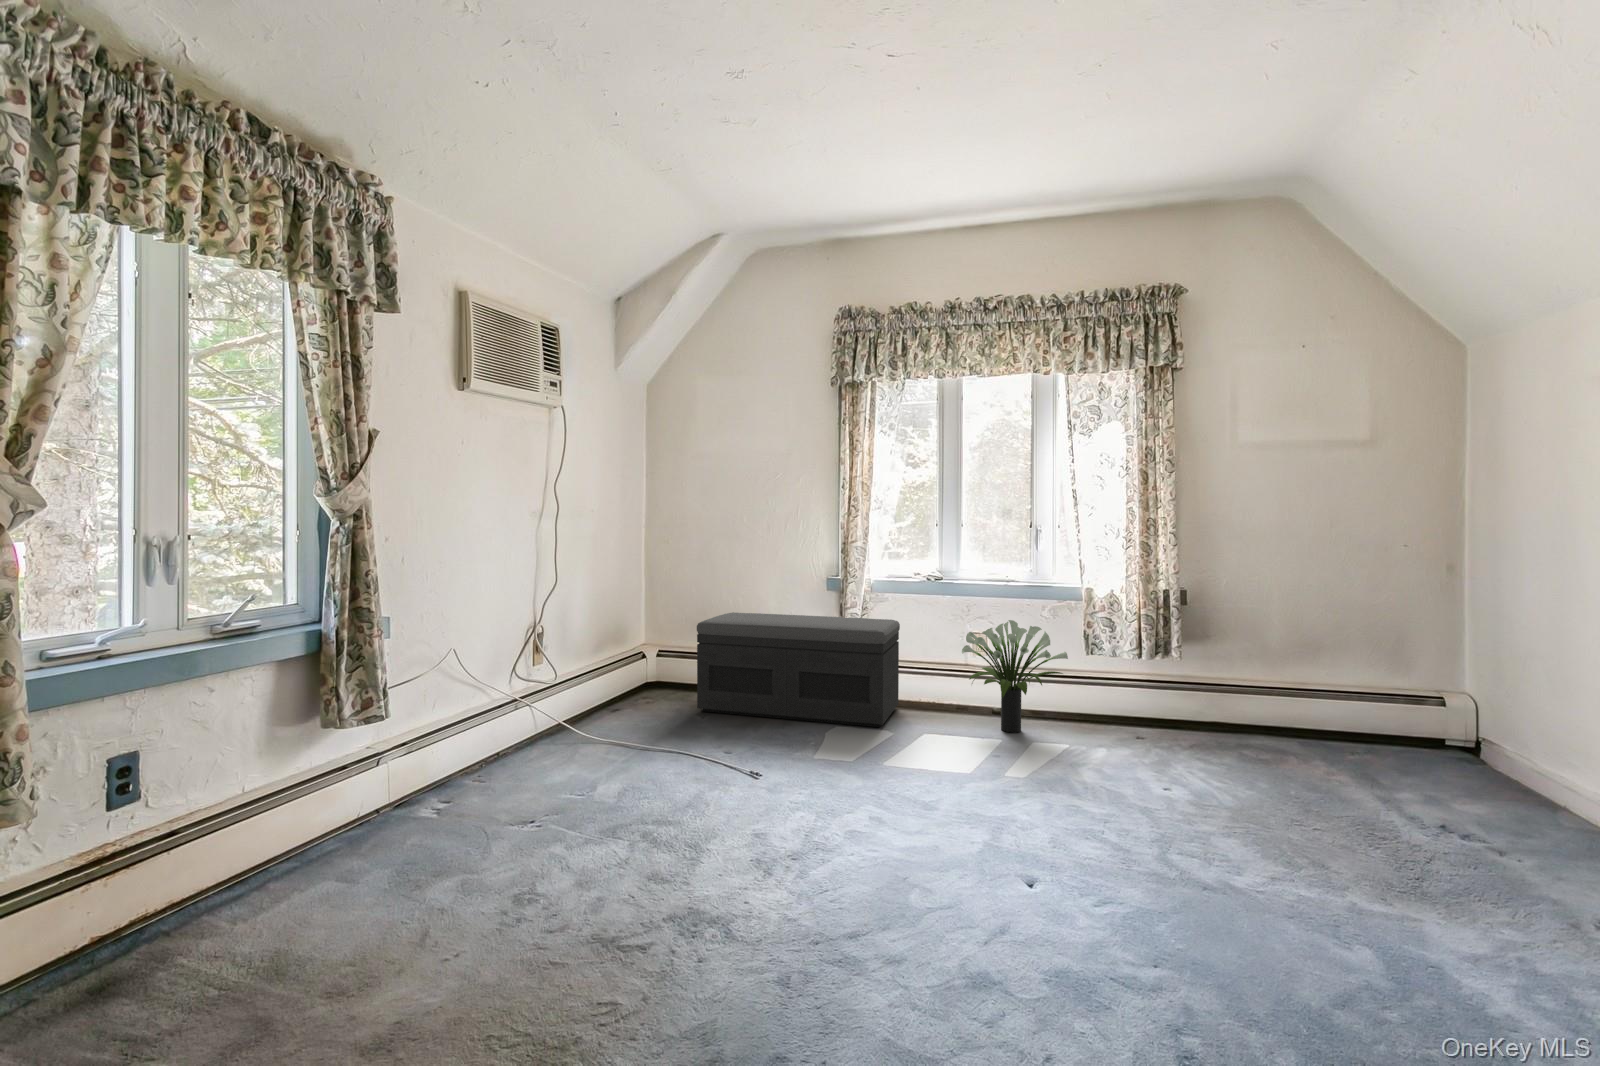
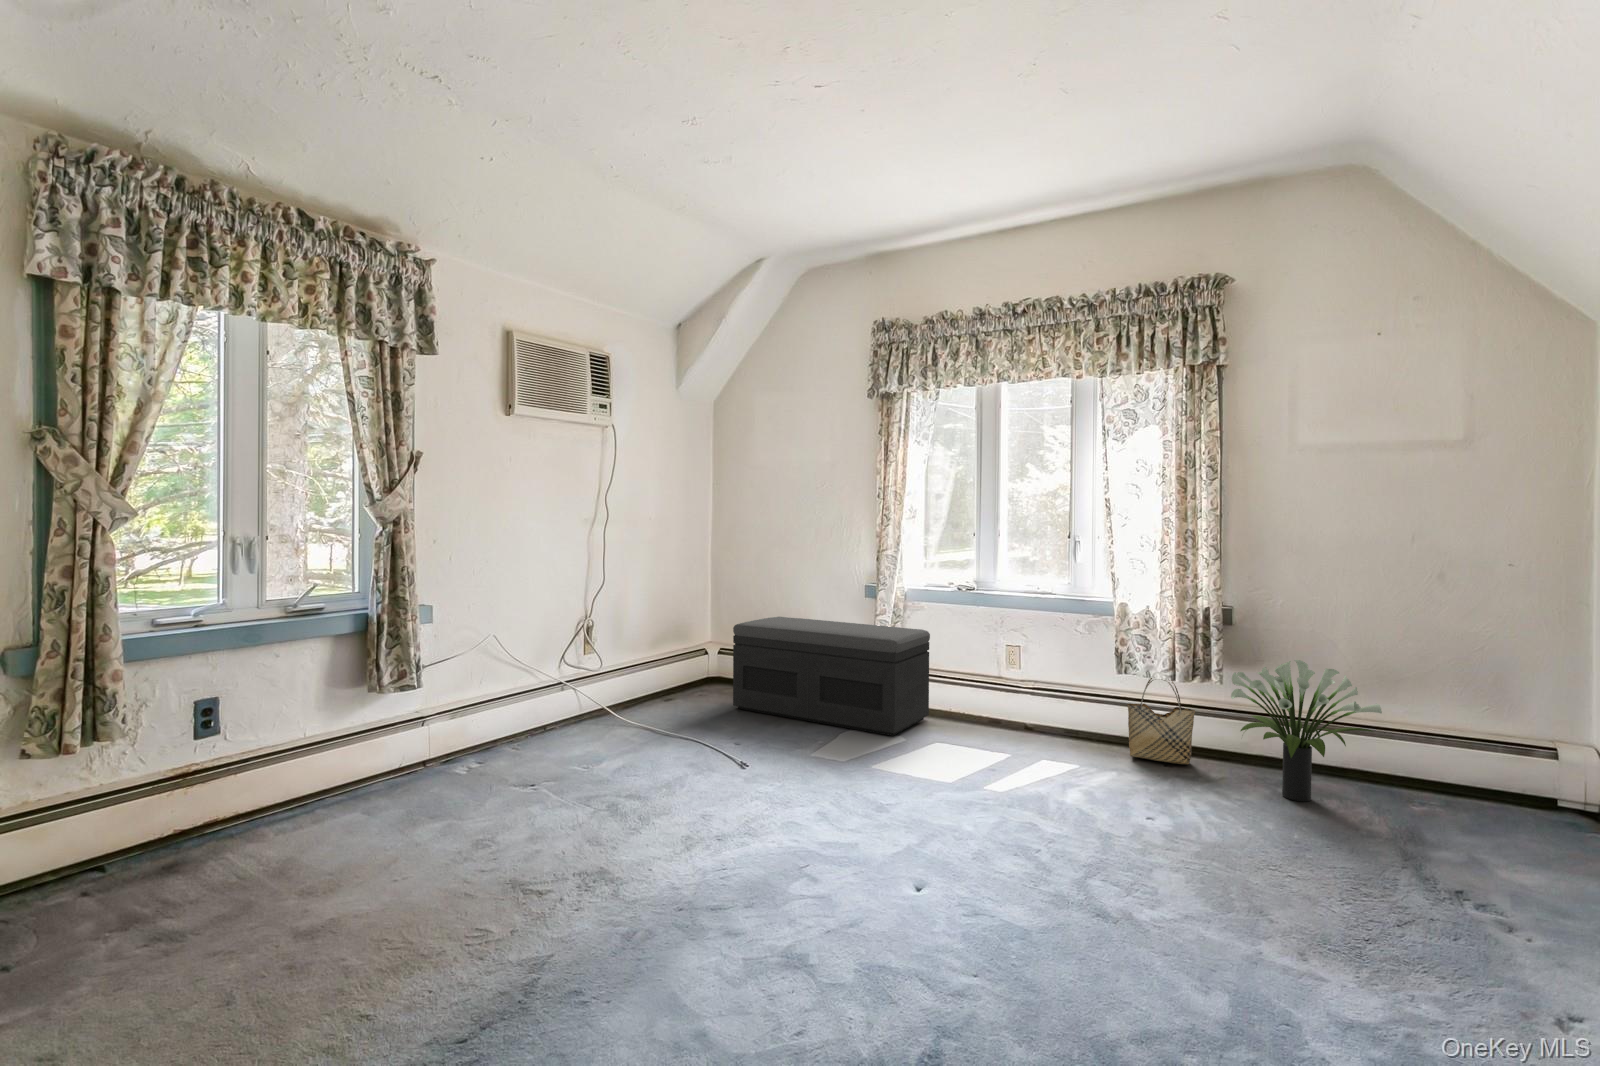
potted plant: present [962,620,1068,733] -> present [1231,660,1382,802]
woven basket: none [1098,652,1158,732] -> present [1127,678,1195,764]

